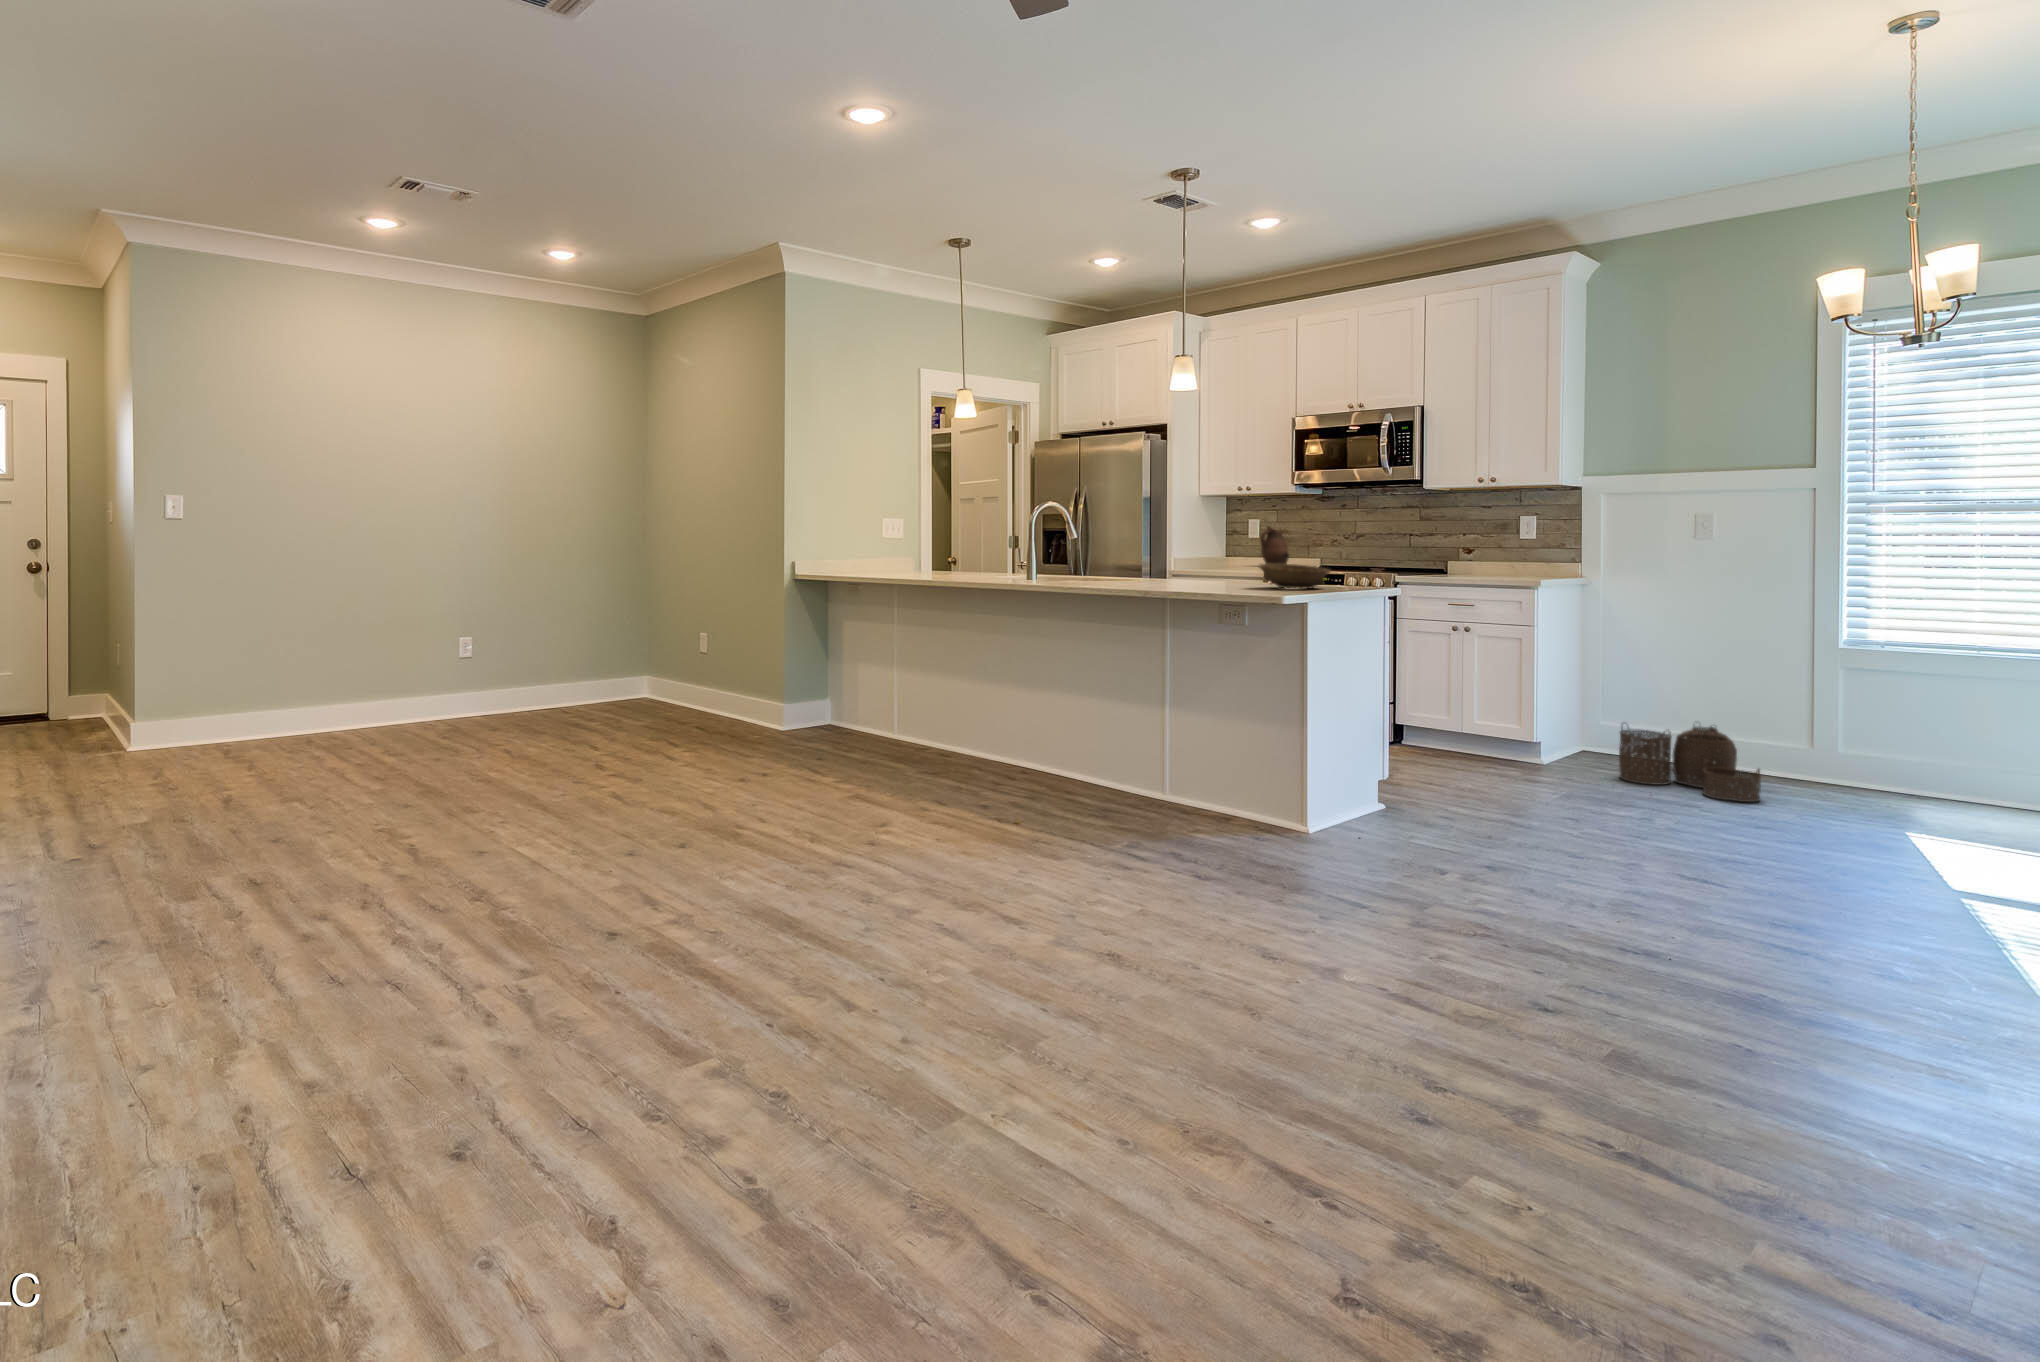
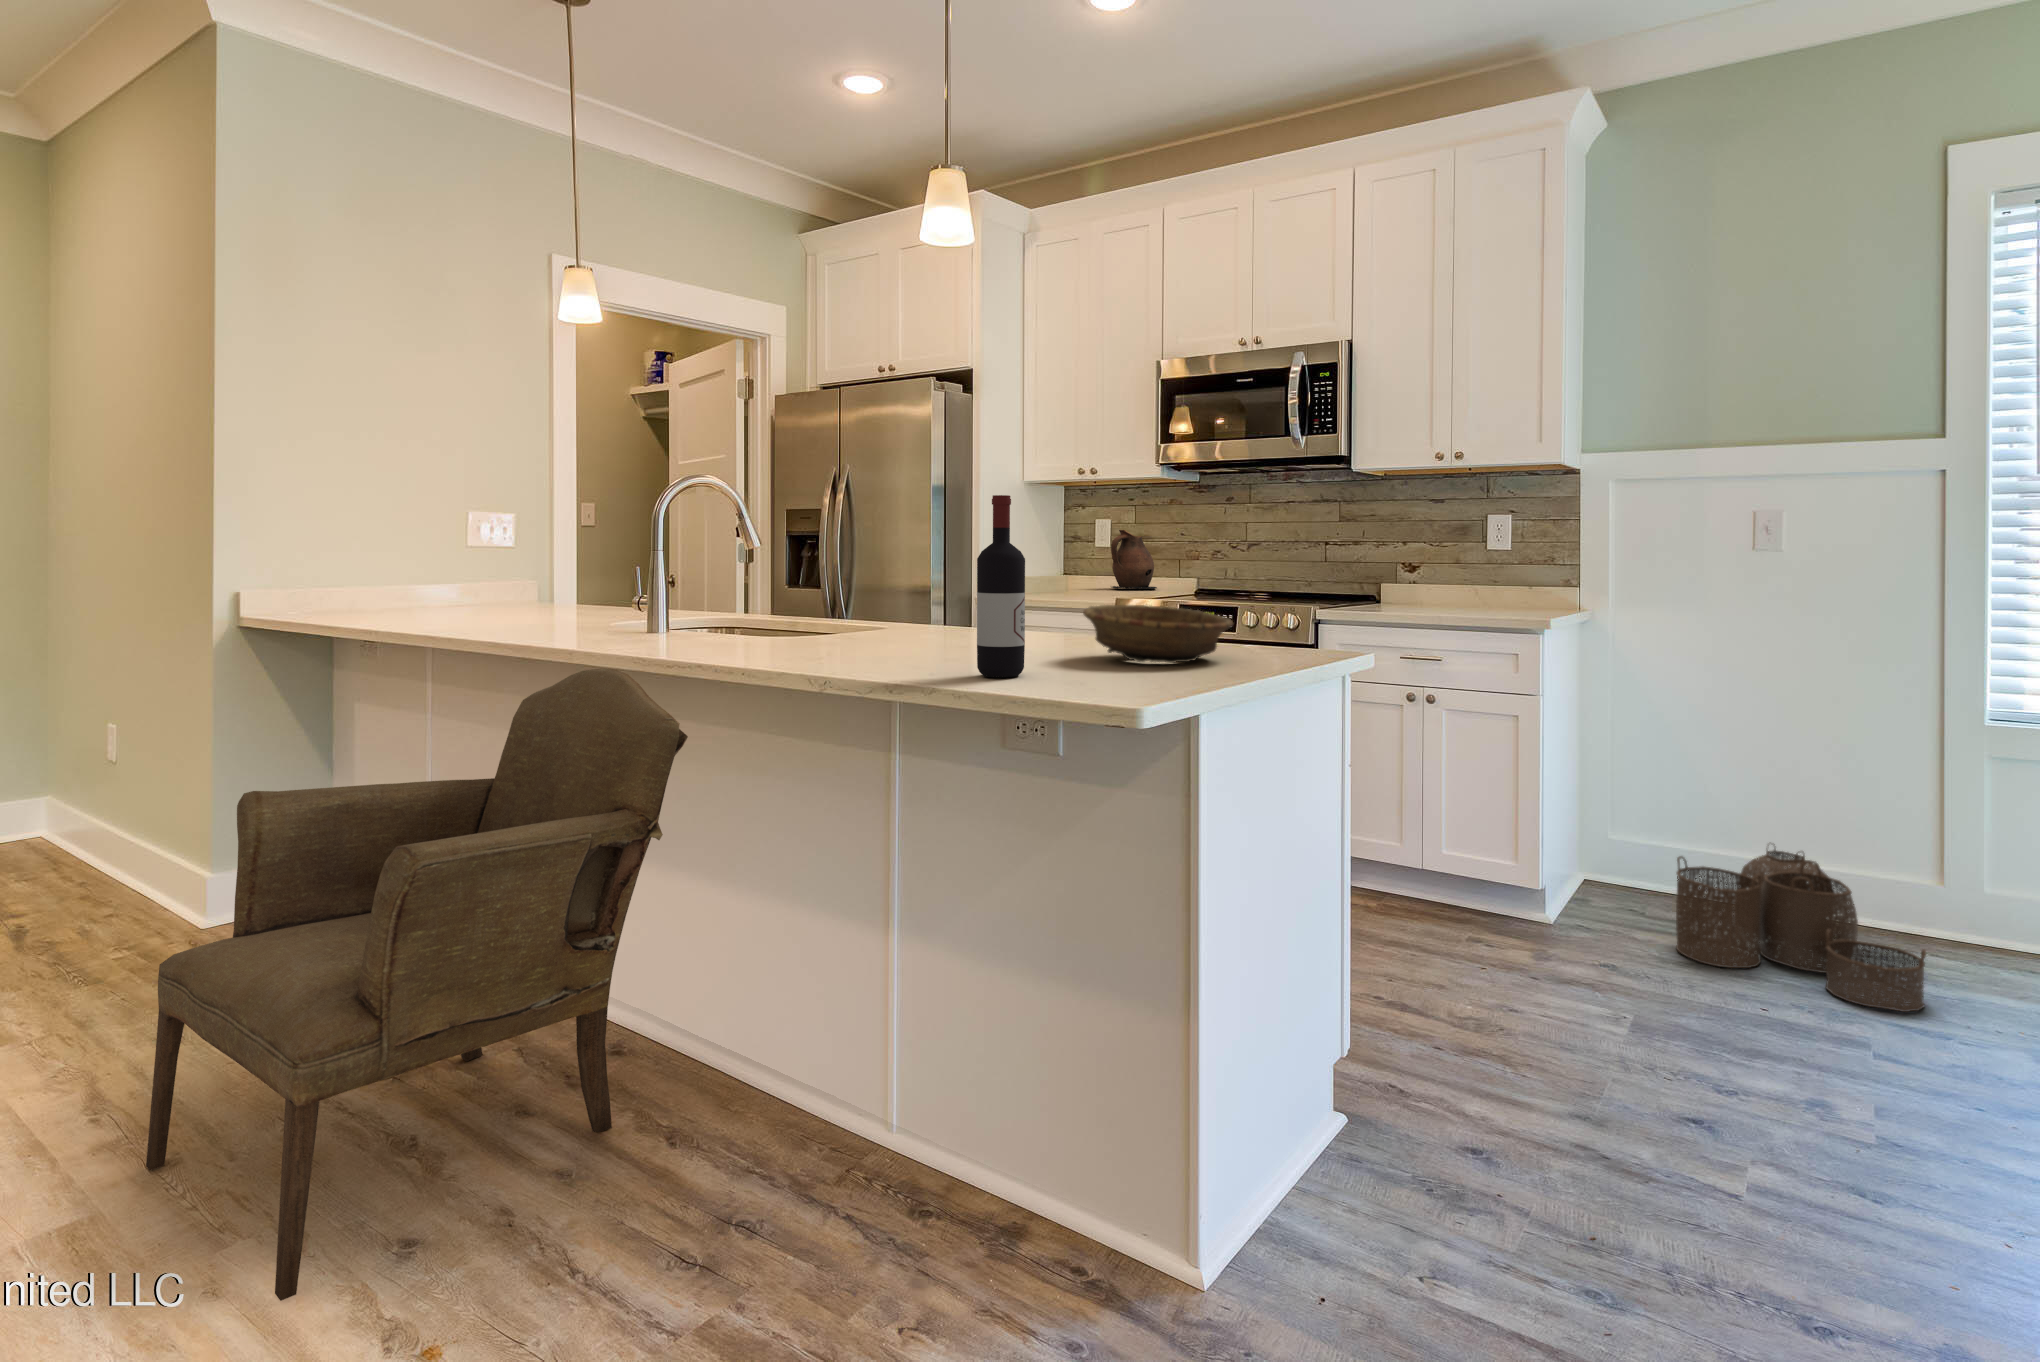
wine bottle: none [1213,514,1235,591] -> present [977,495,1025,677]
armchair: none [860,594,1066,816] -> present [146,669,688,1301]

